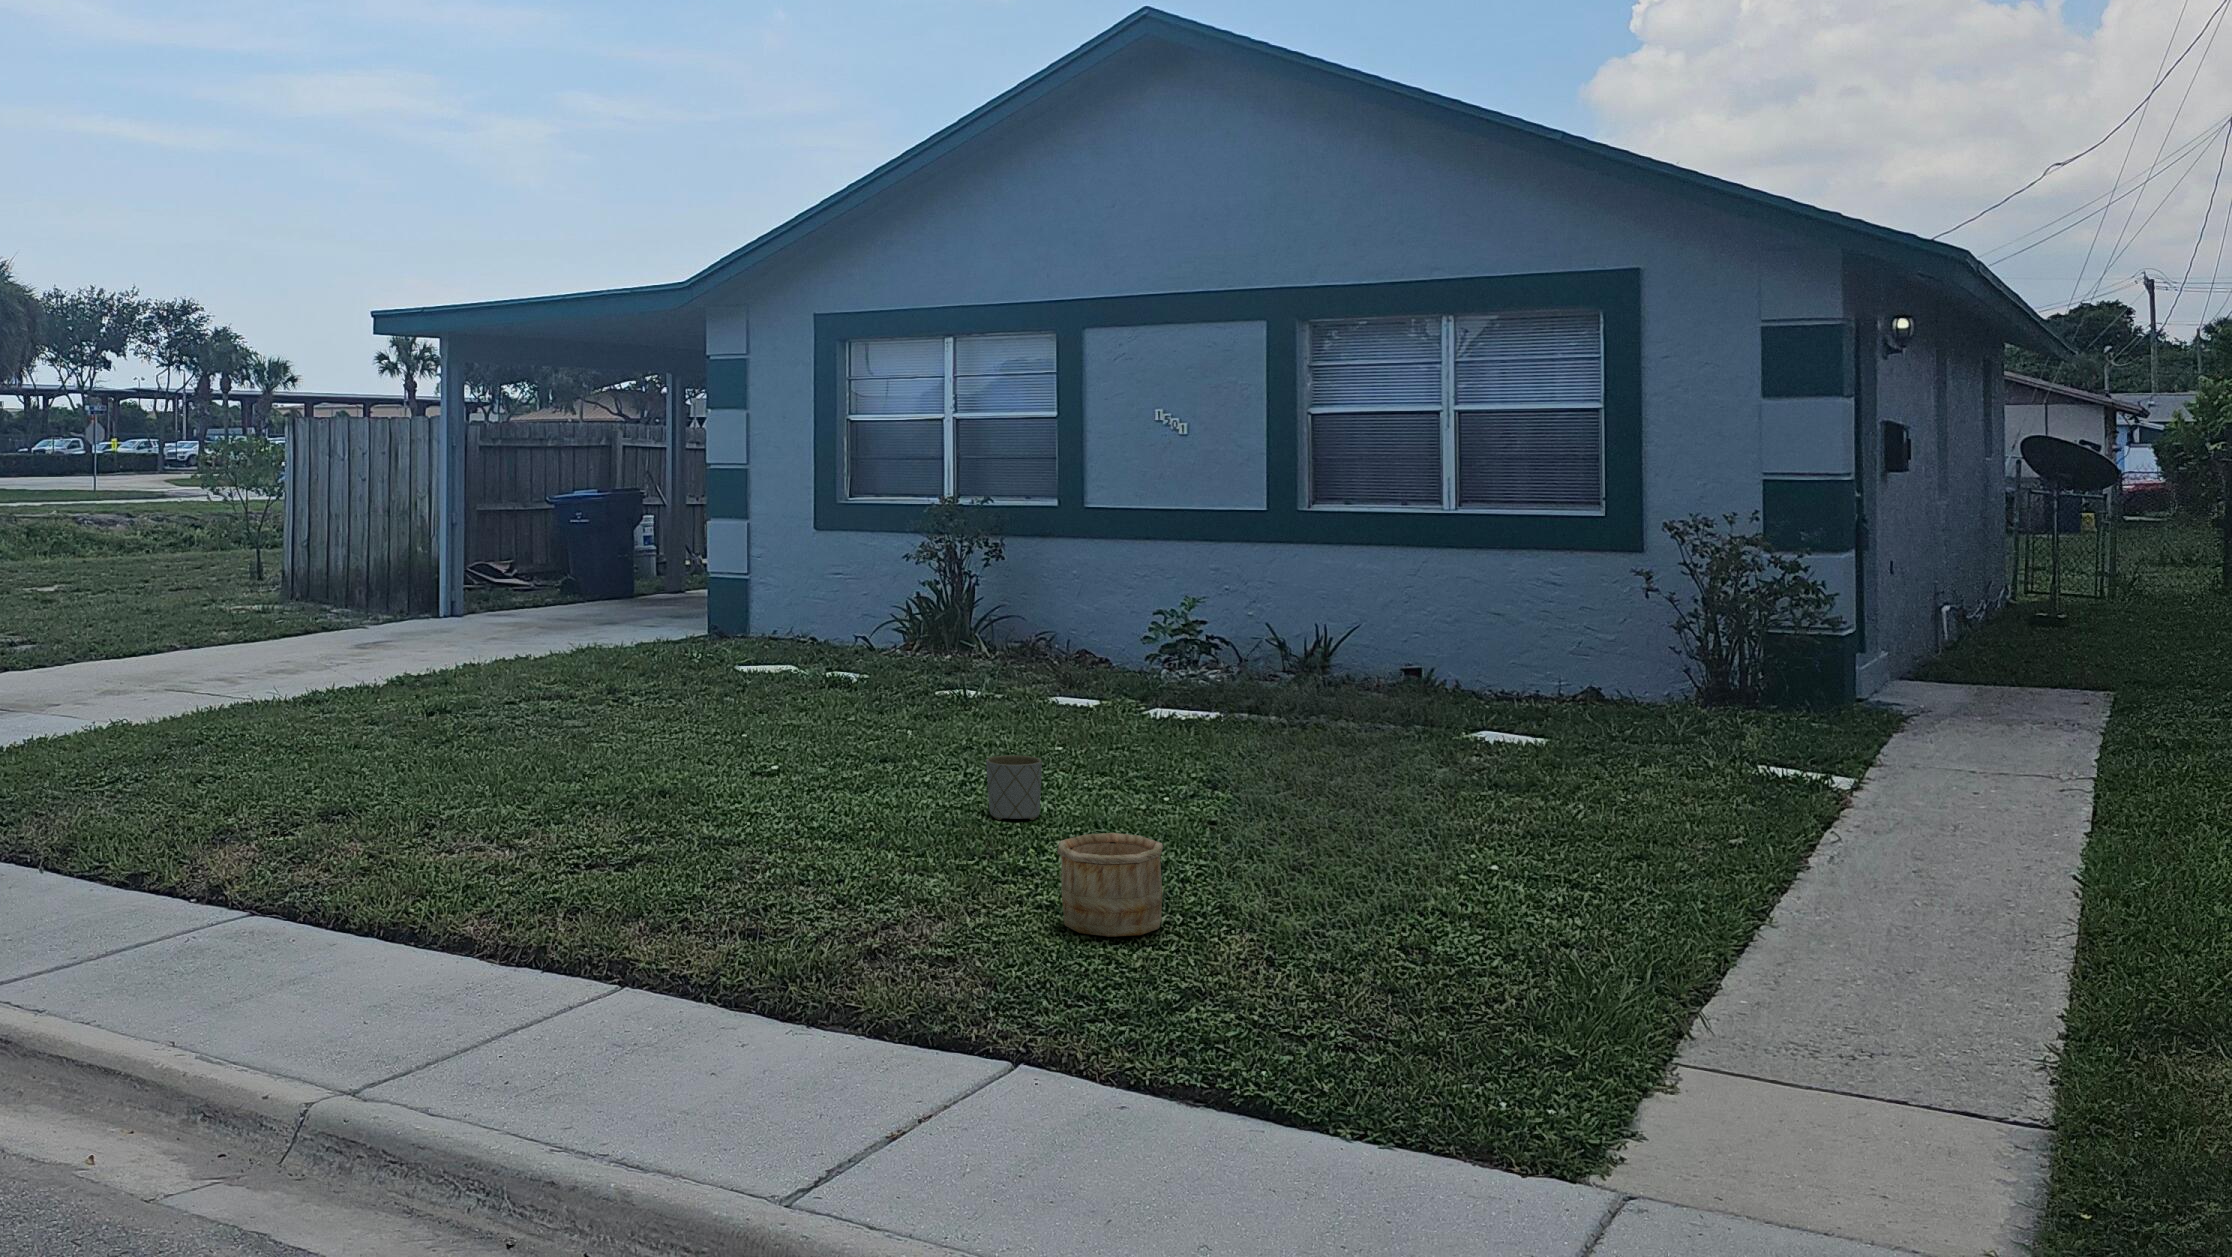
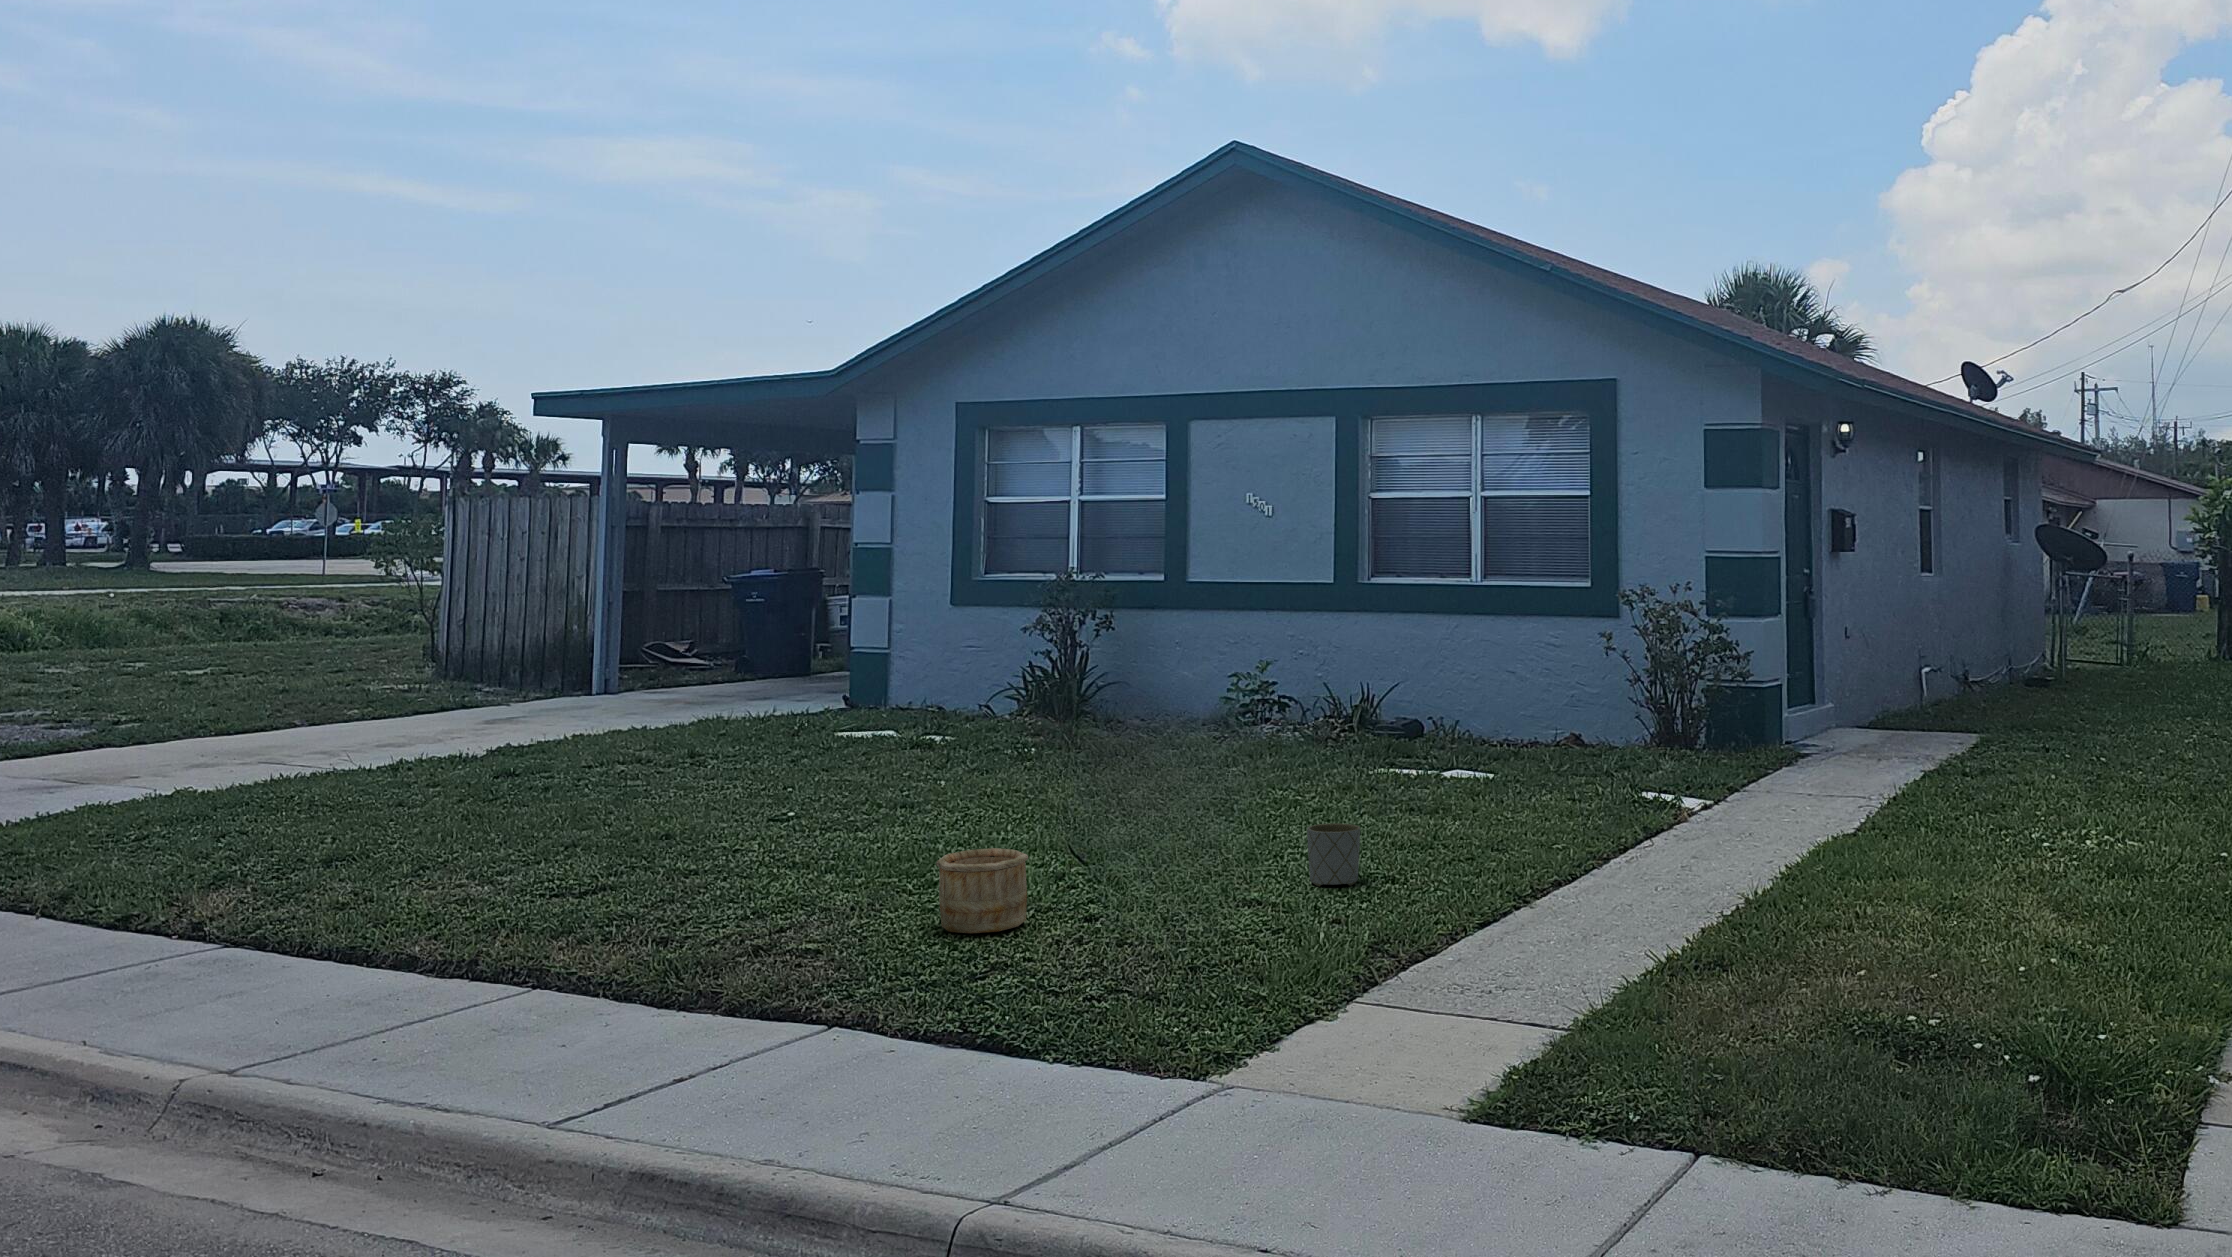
planter: present [986,755,1042,820] -> present [1307,823,1360,886]

